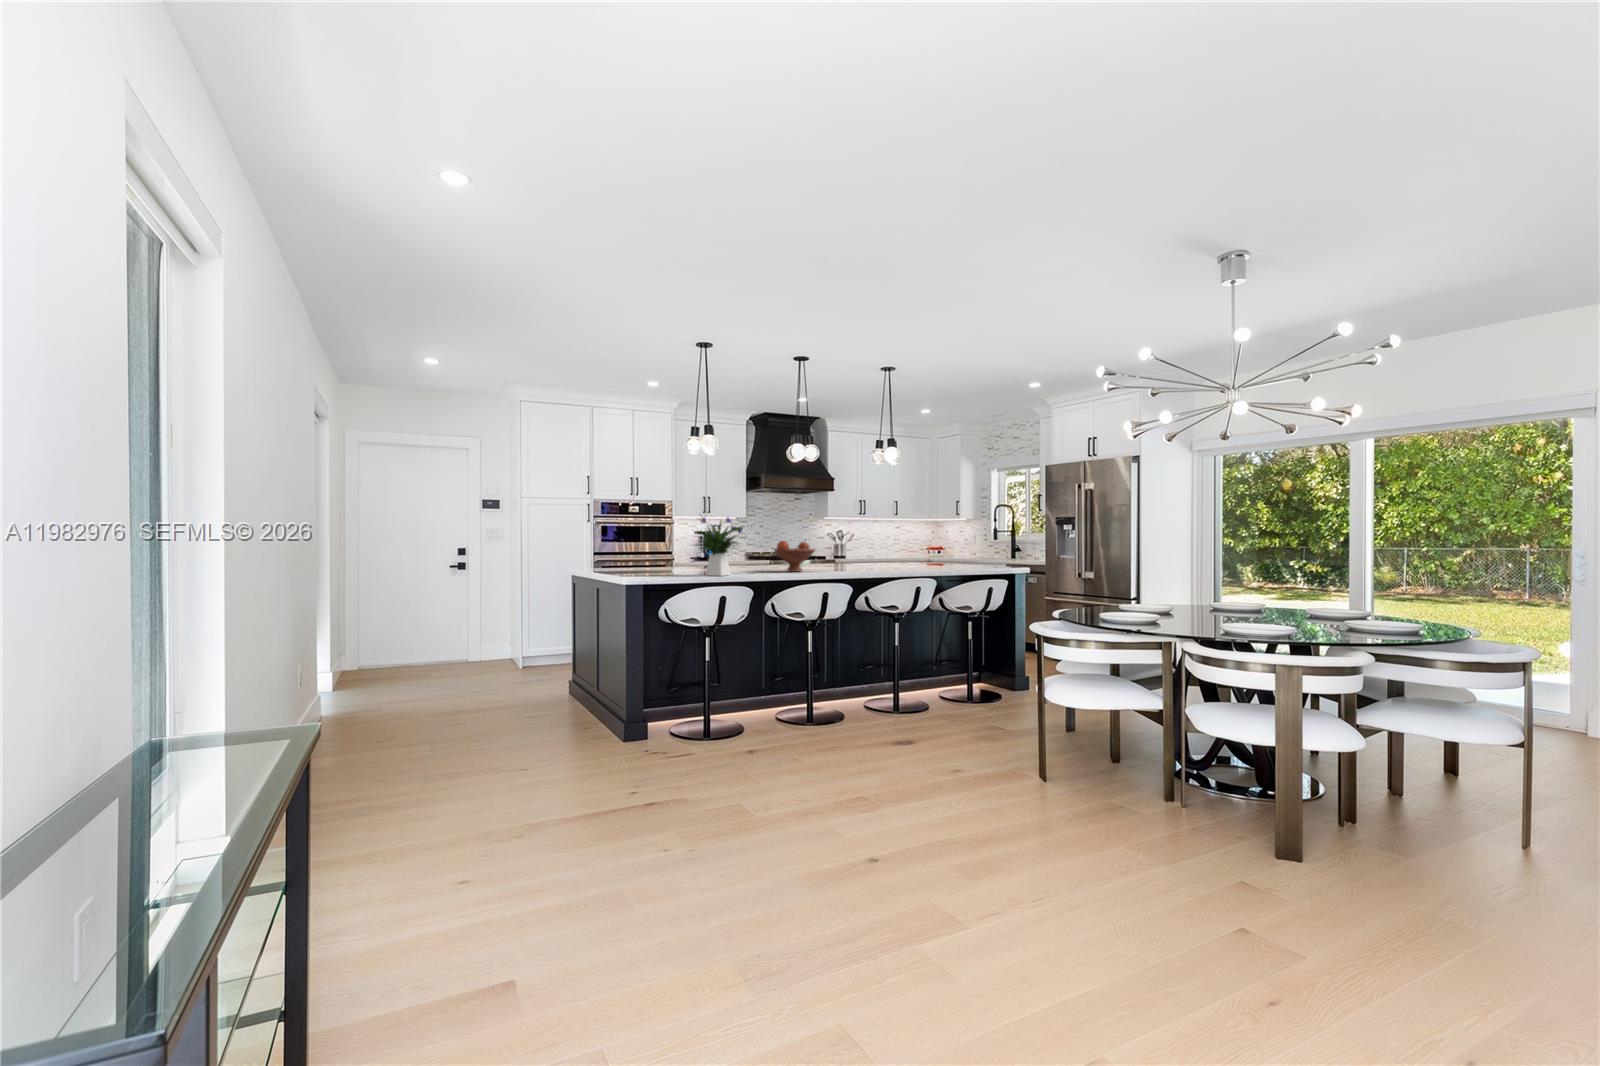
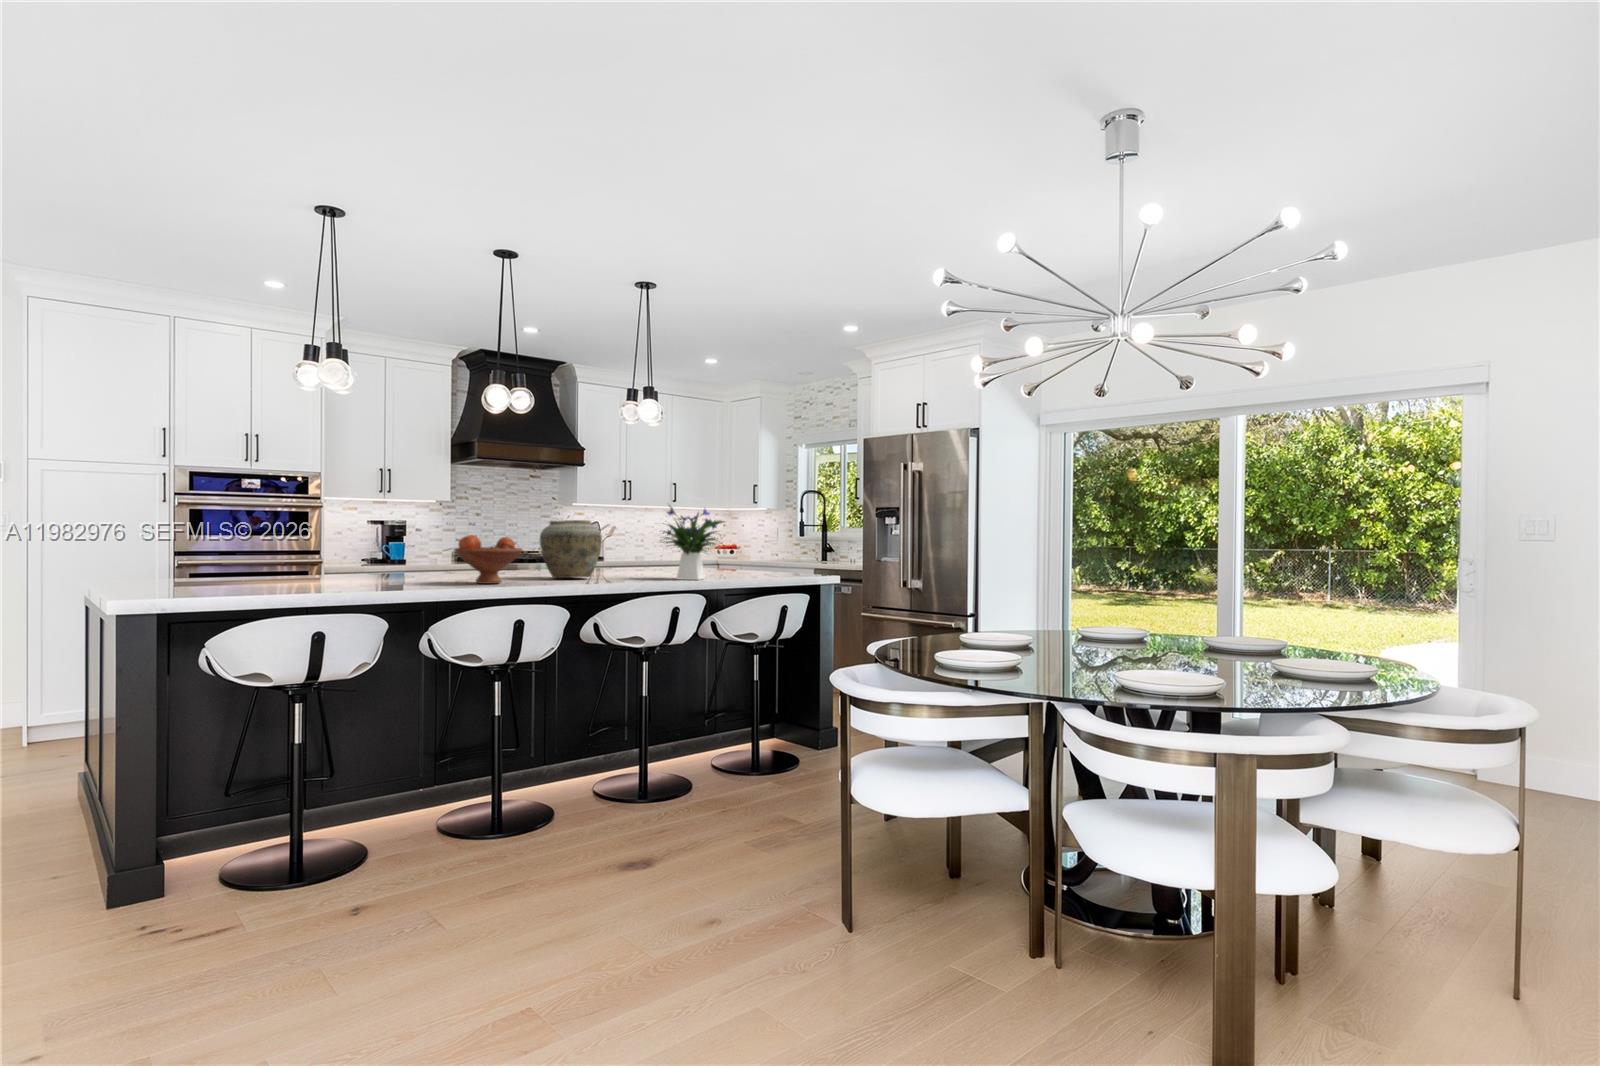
flower arrangement: present [695,517,743,576] -> present [660,507,724,580]
vase: none [822,530,862,569] -> present [540,520,602,578]

